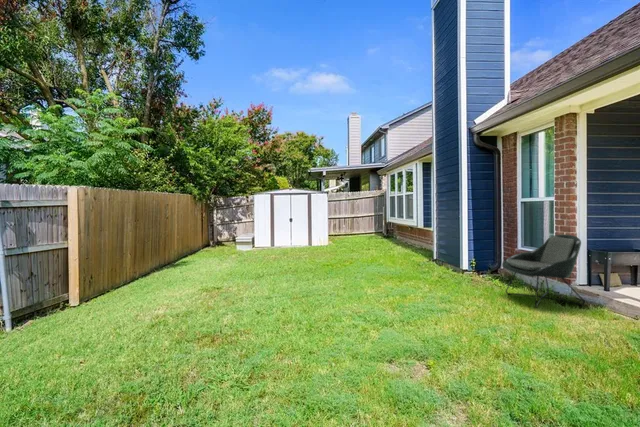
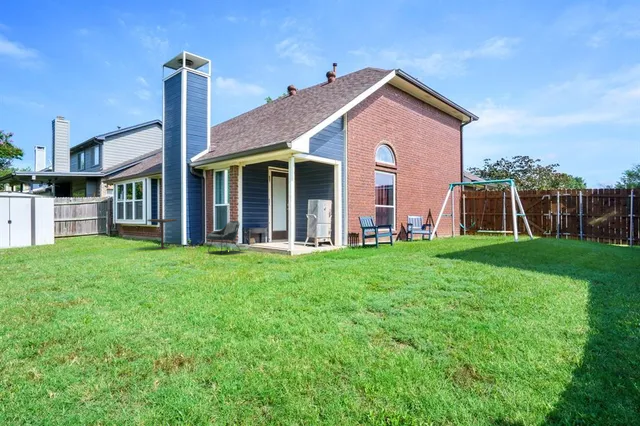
pedestal table: none [408,223,452,272] -> present [147,219,177,249]

